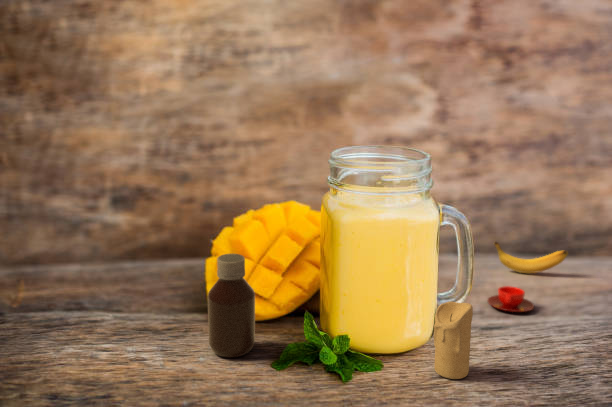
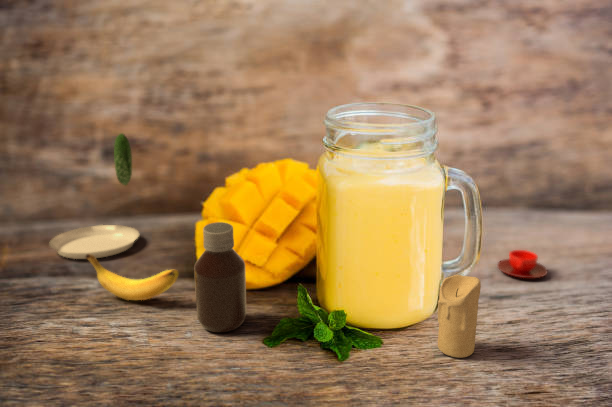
plate: none [66,179,151,295] -> present [49,134,139,259]
banana: present [494,242,568,273] -> present [86,254,179,300]

